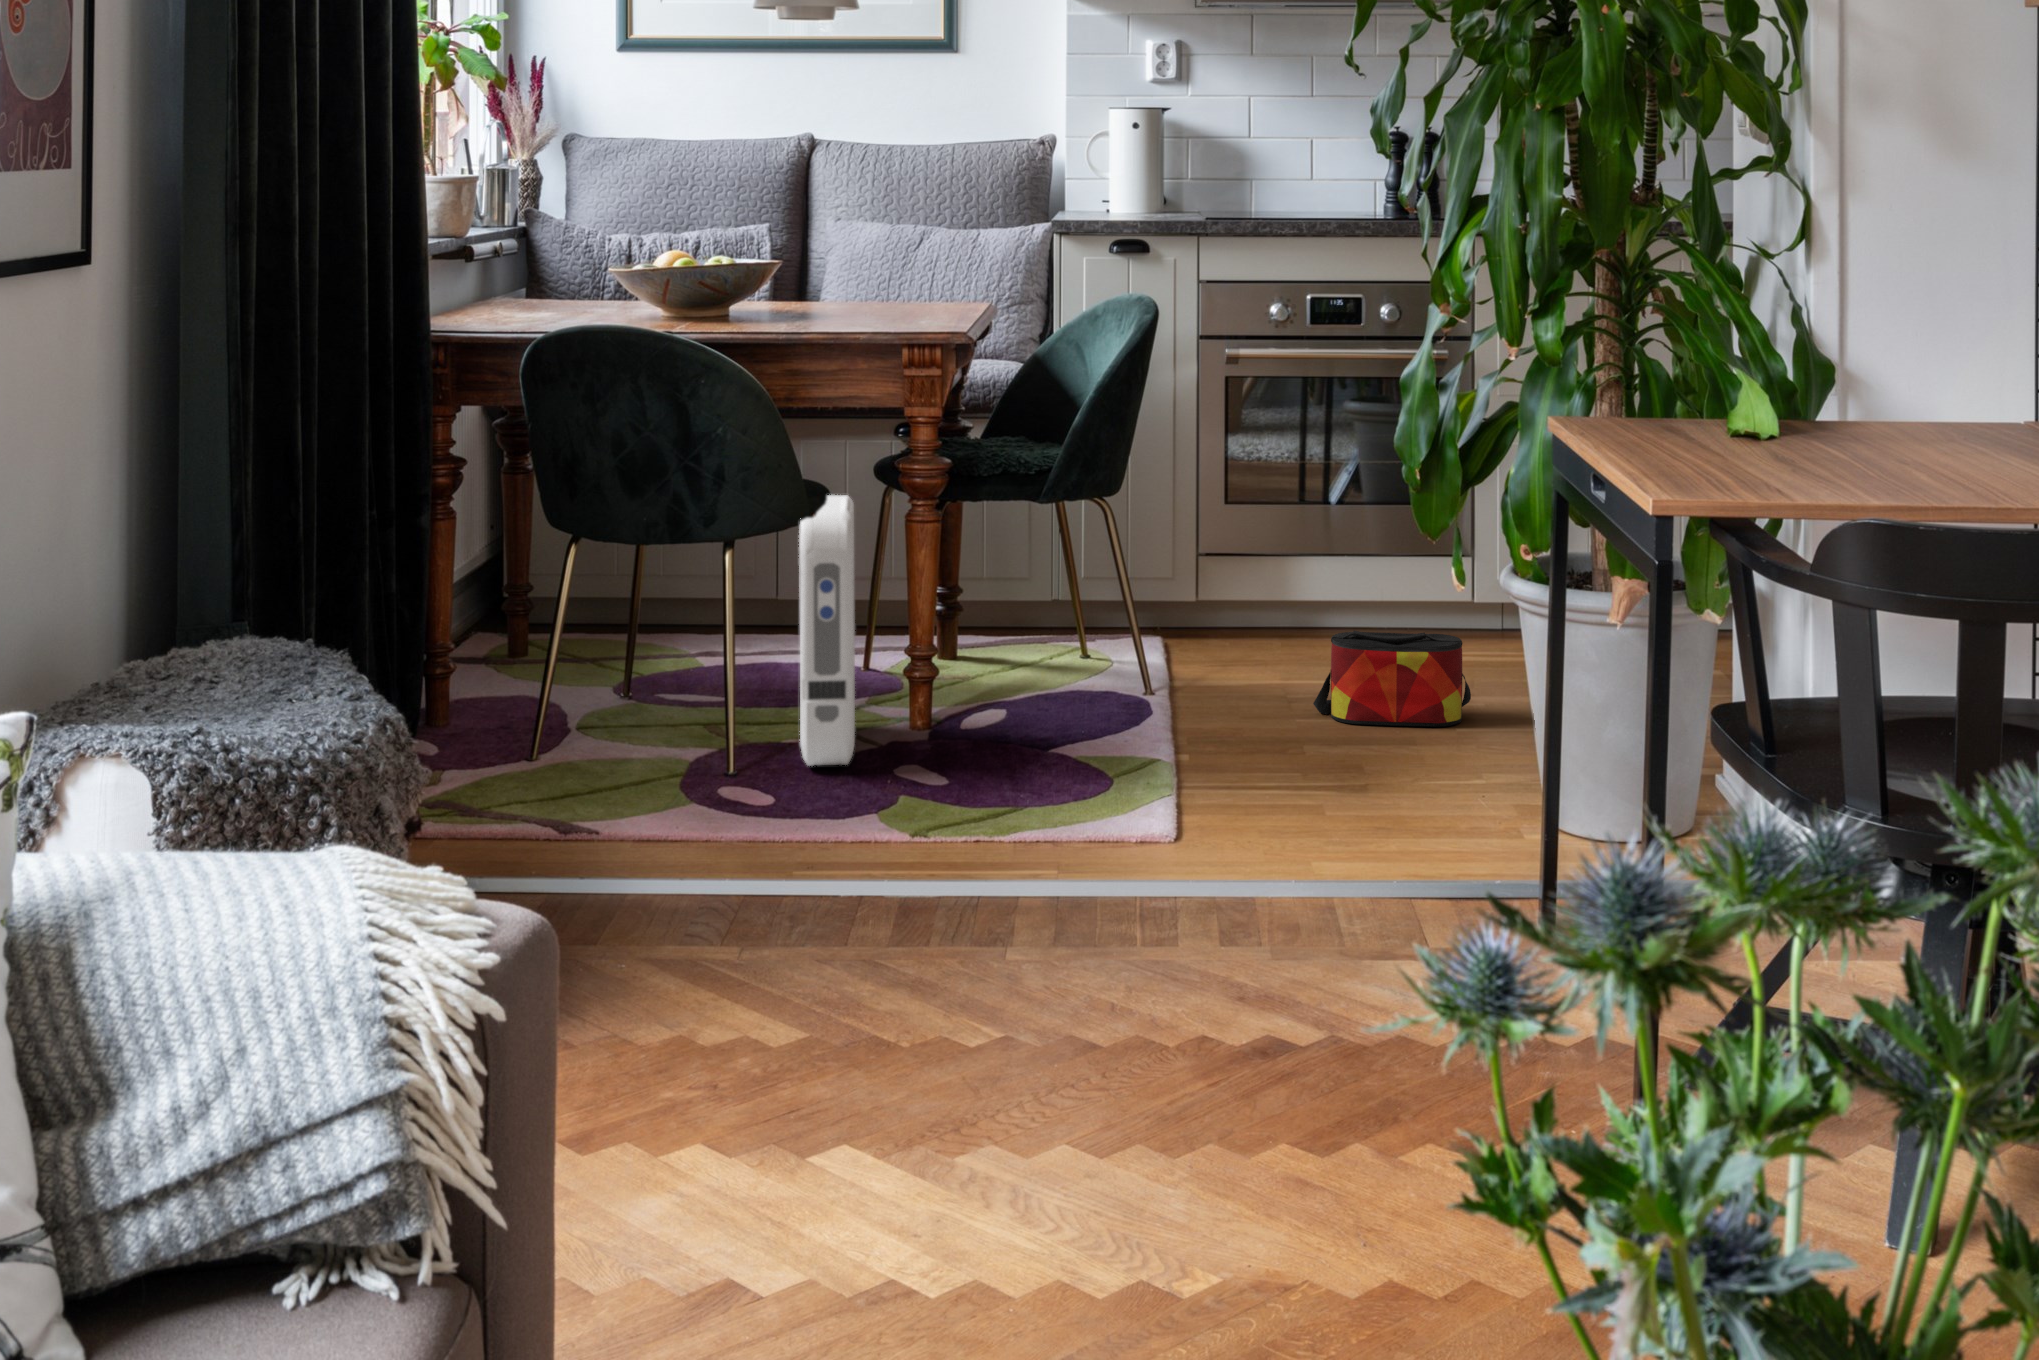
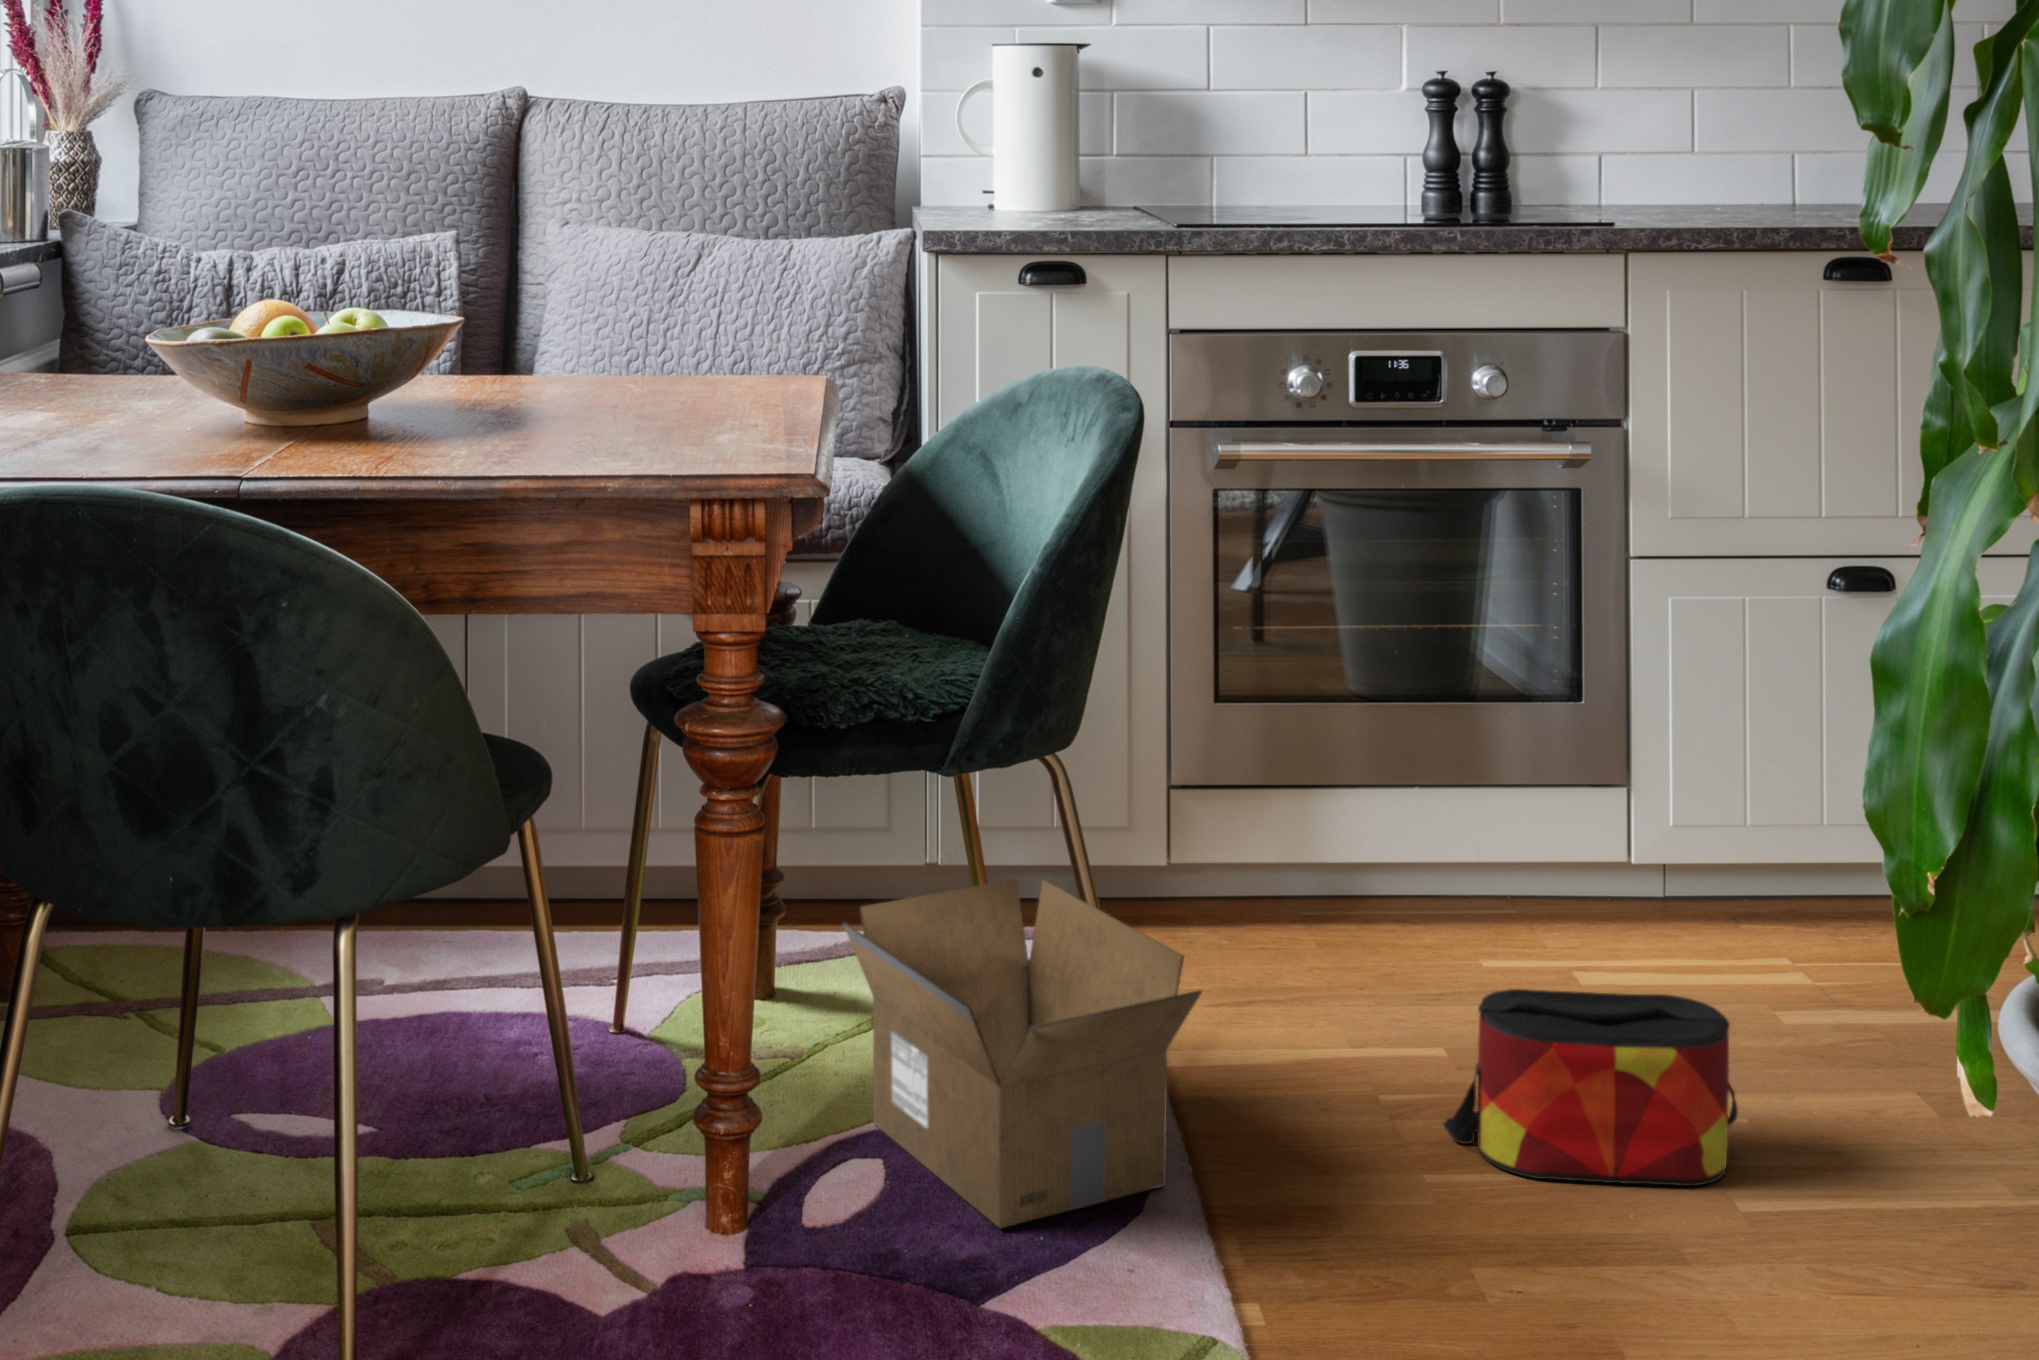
air purifier: present [799,495,855,766] -> none [493,773,605,1348]
cardboard box: none [987,578,1172,737] -> present [844,879,1202,1228]

